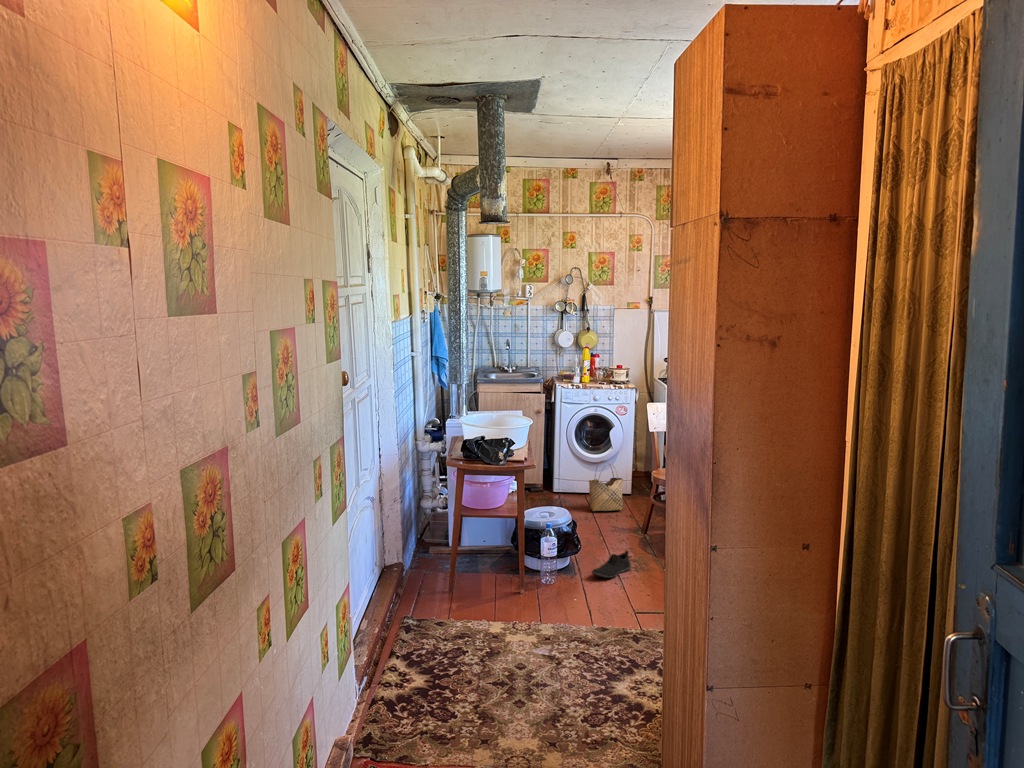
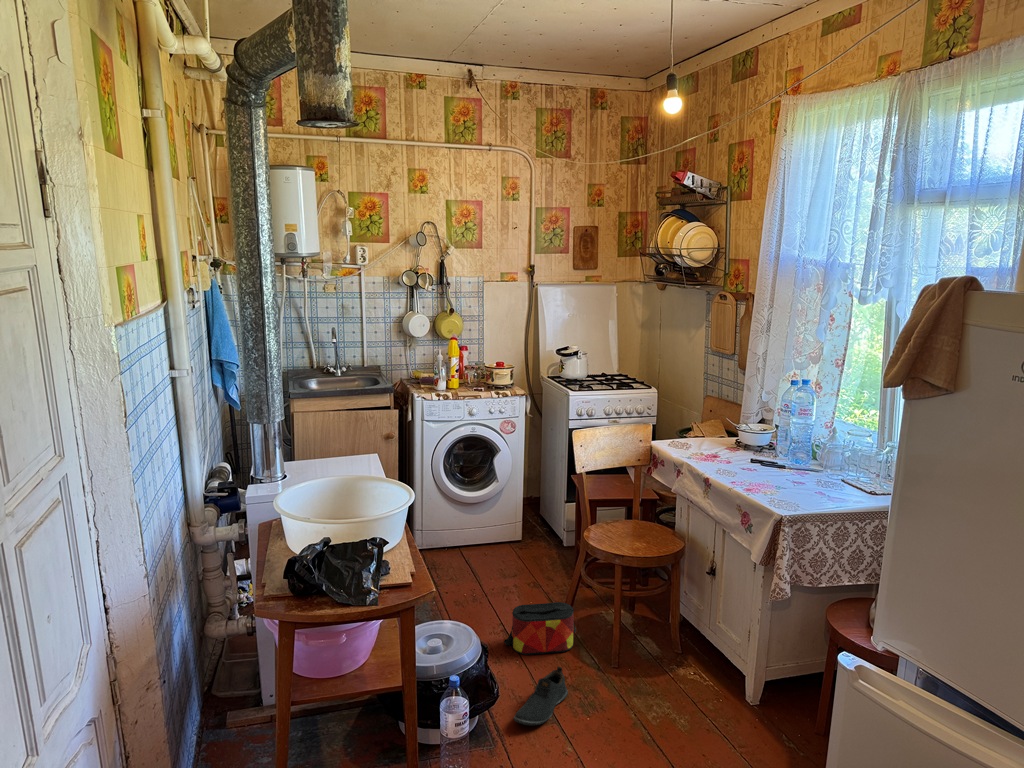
woven basket: present [589,461,623,511] -> none [472,504,522,581]
bag: none [598,518,647,550] -> present [504,602,576,655]

